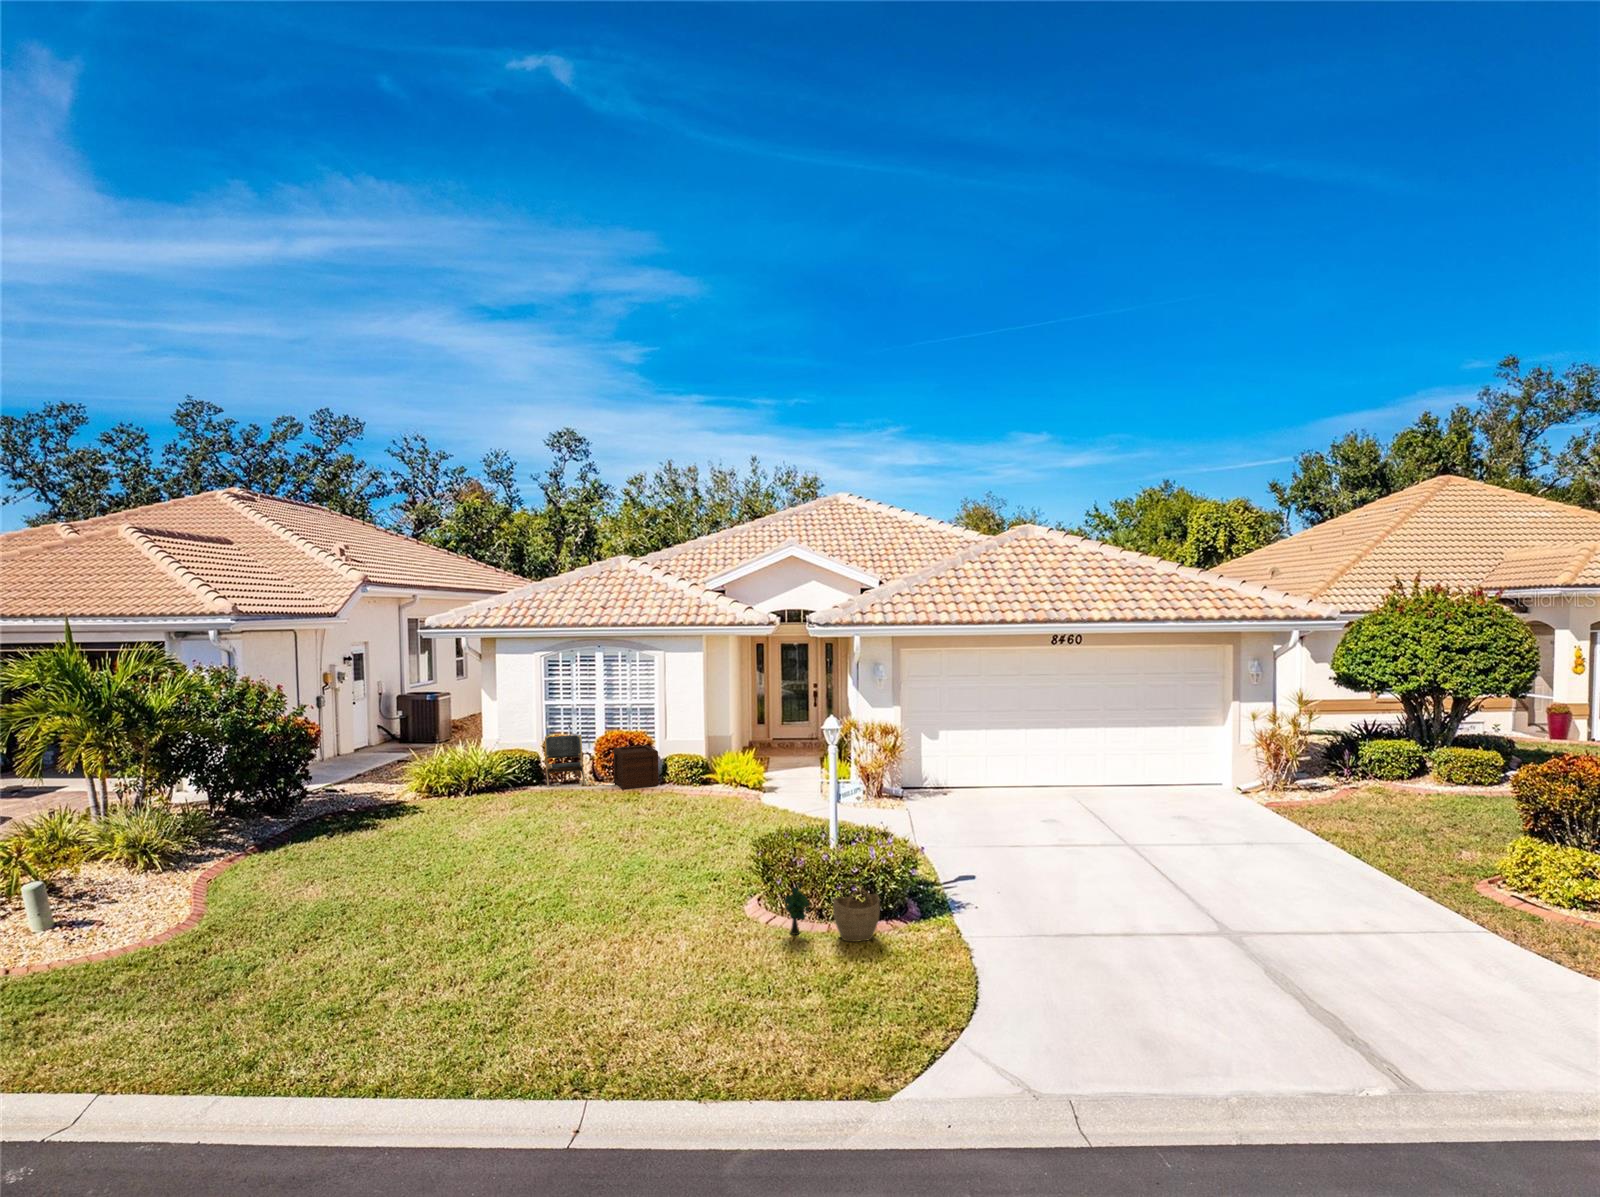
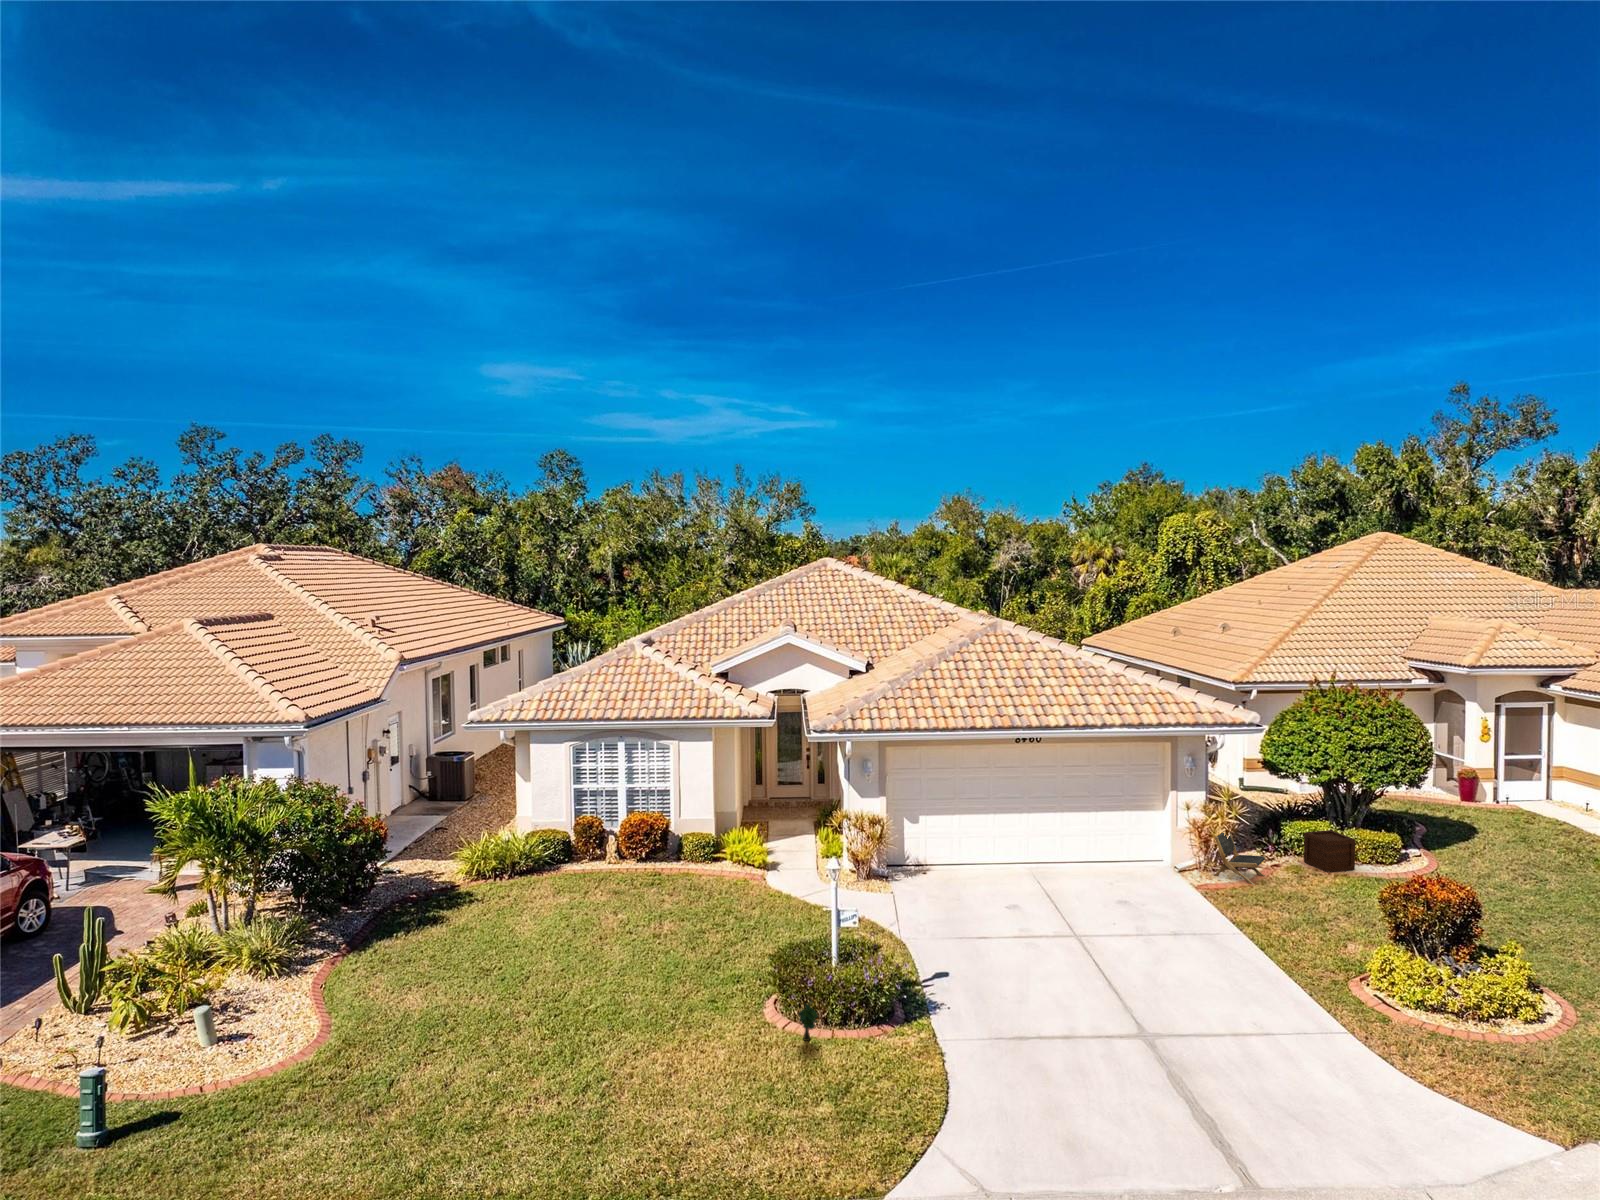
lounge chair: present [545,735,586,788] -> present [1214,833,1266,885]
wooden crate: present [614,745,658,789] -> present [1304,830,1355,873]
woven basket: present [833,880,880,942] -> none [837,997,873,1048]

